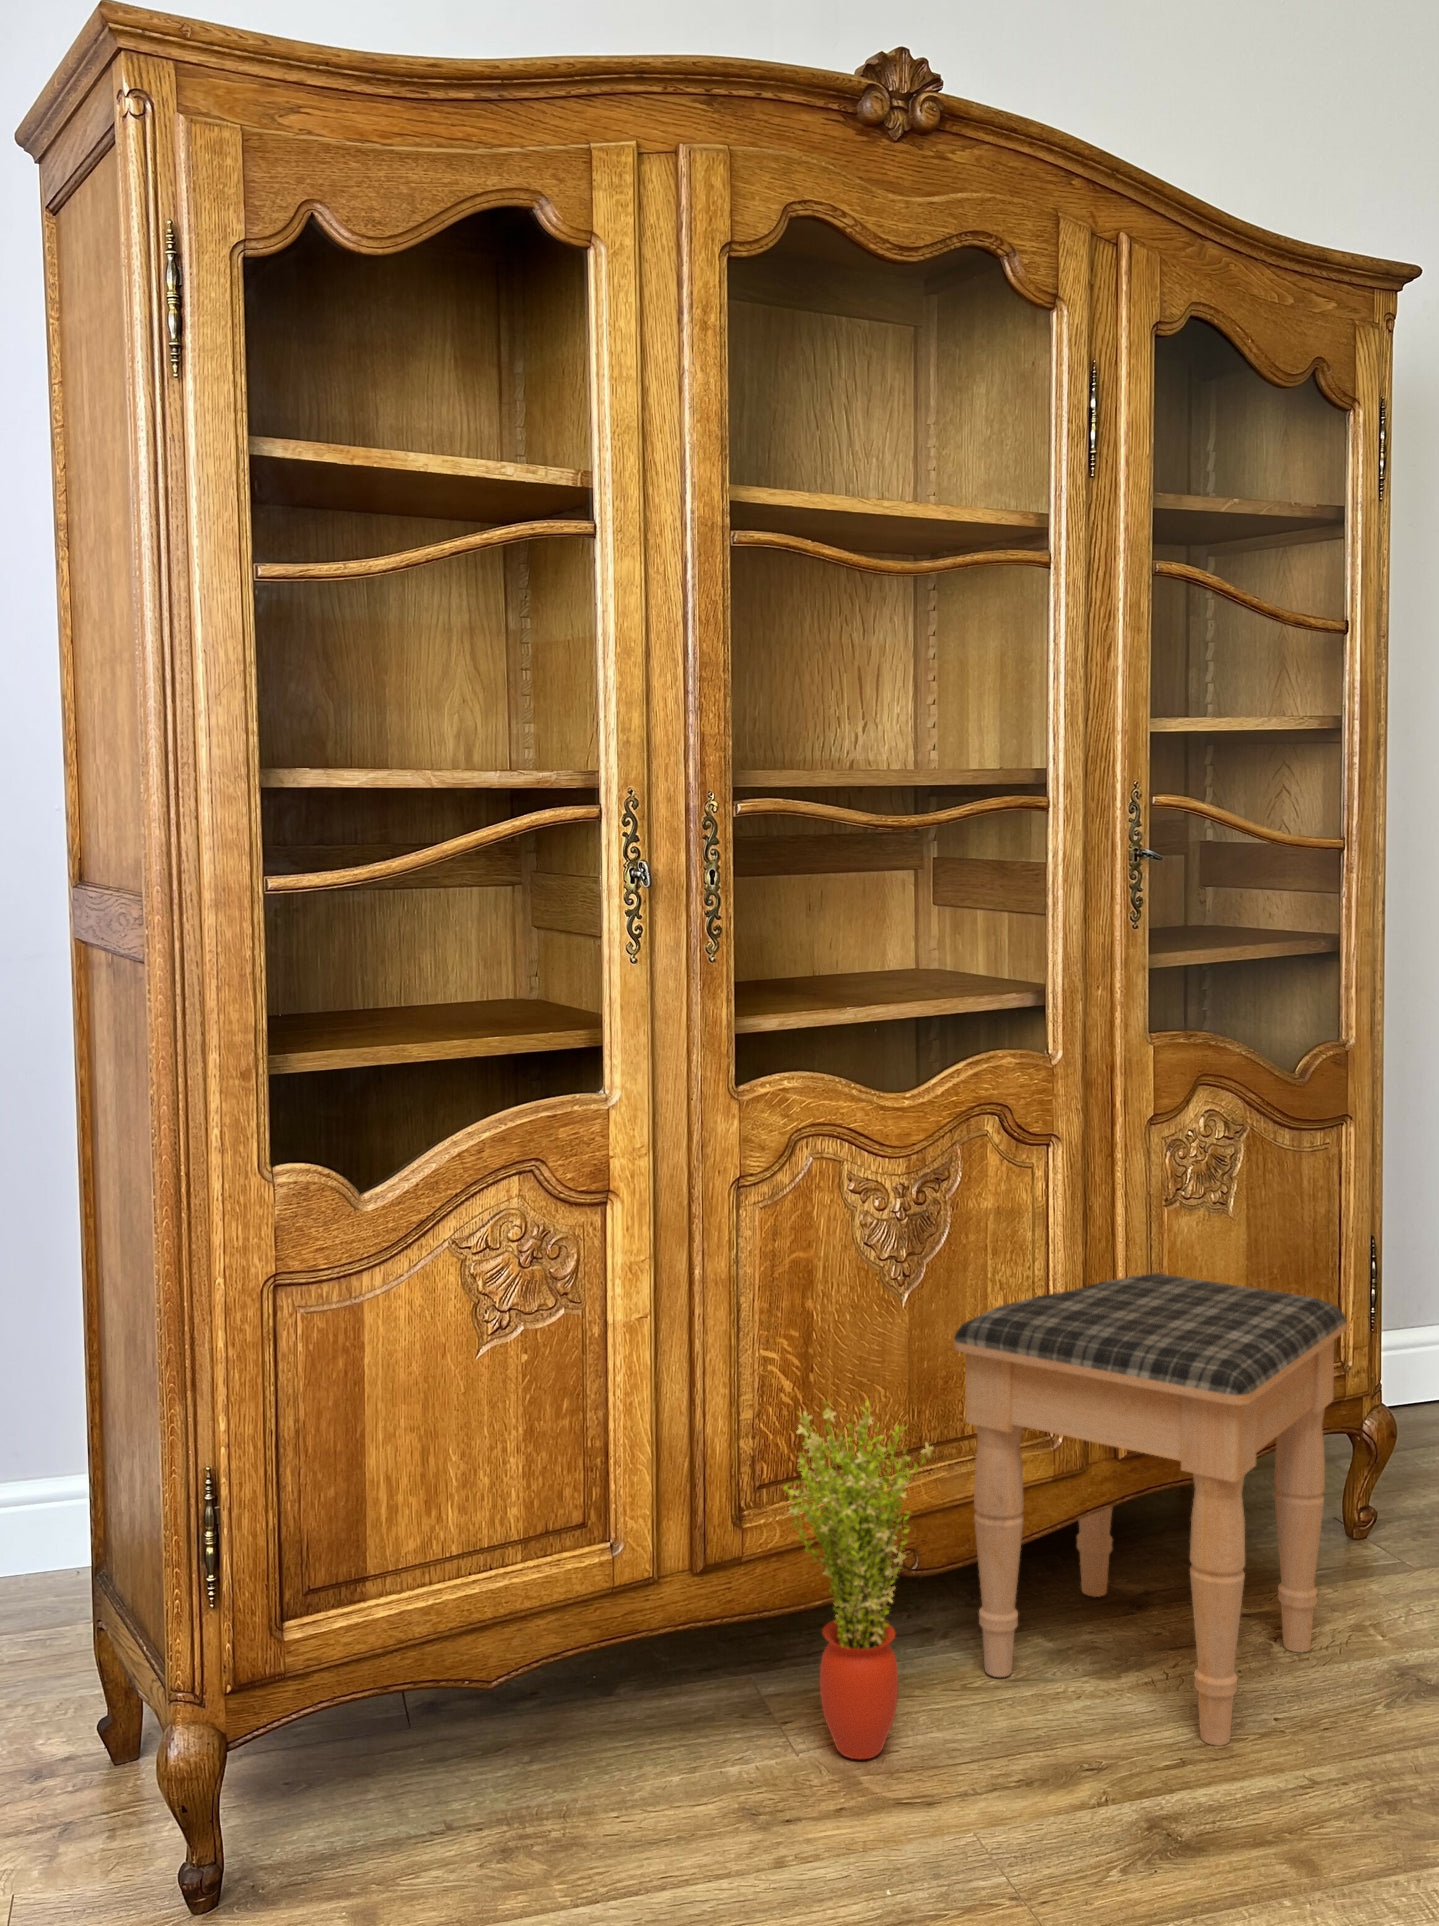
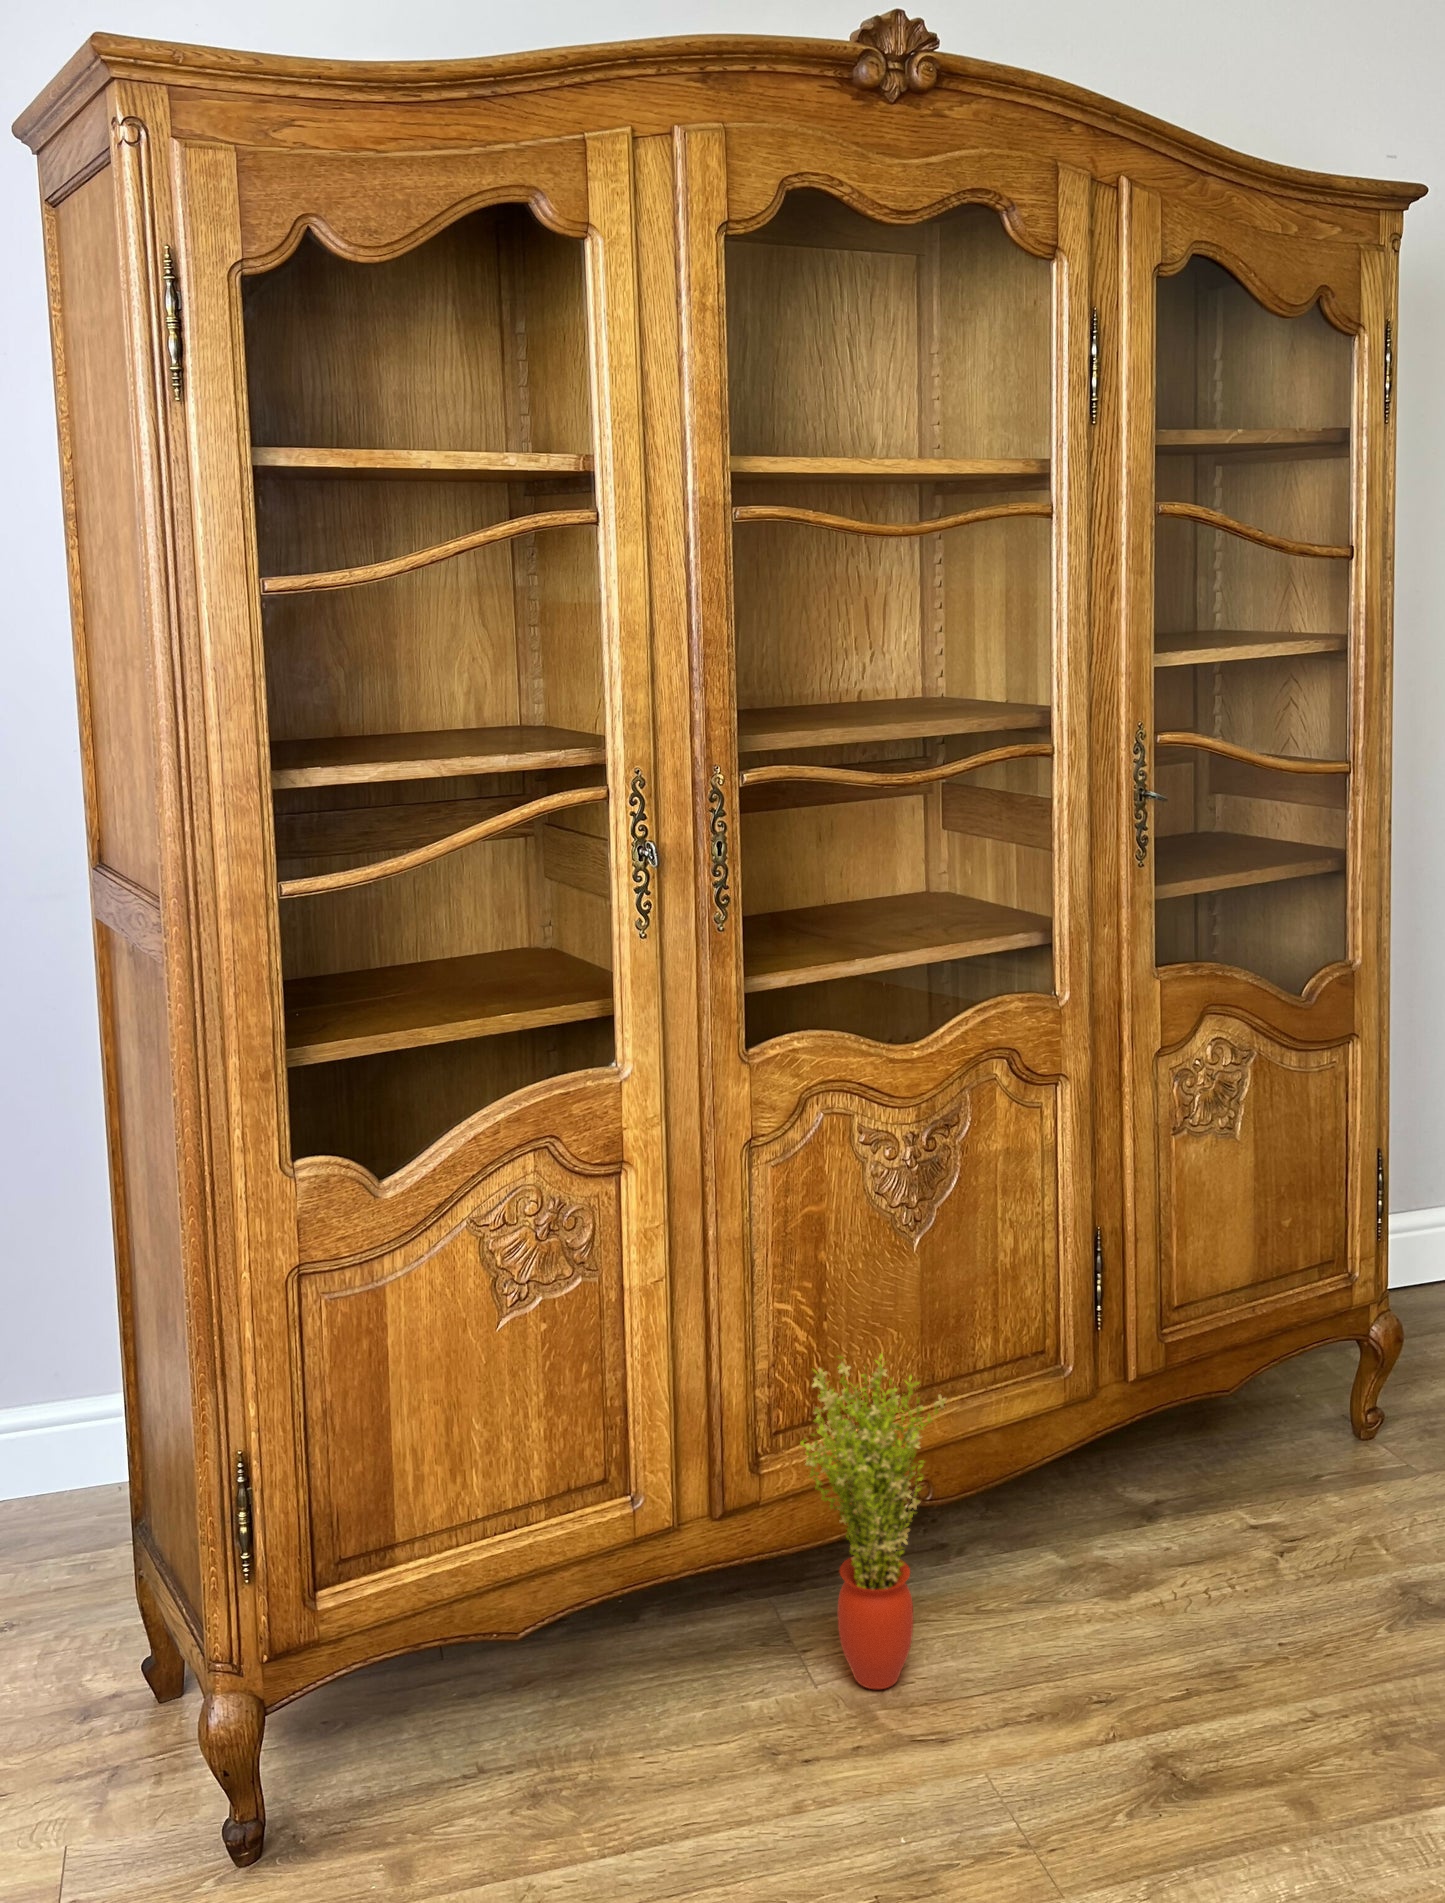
footstool: present [954,1274,1347,1746] -> none [965,1192,1352,1670]

